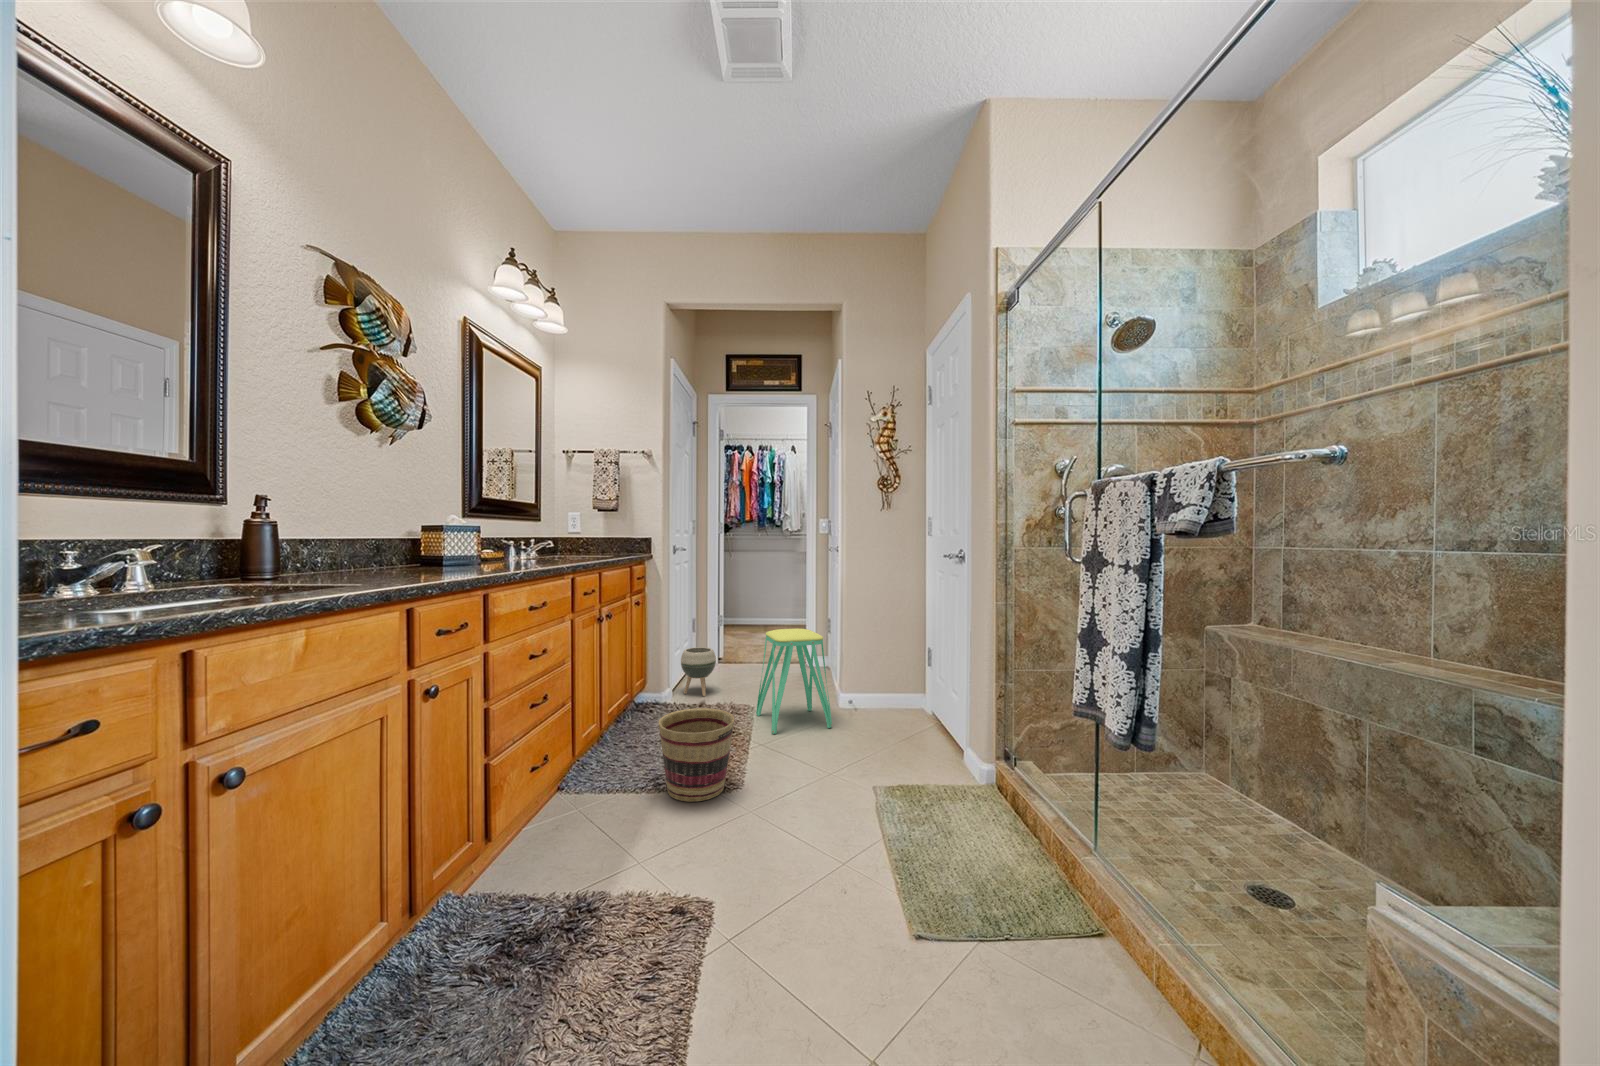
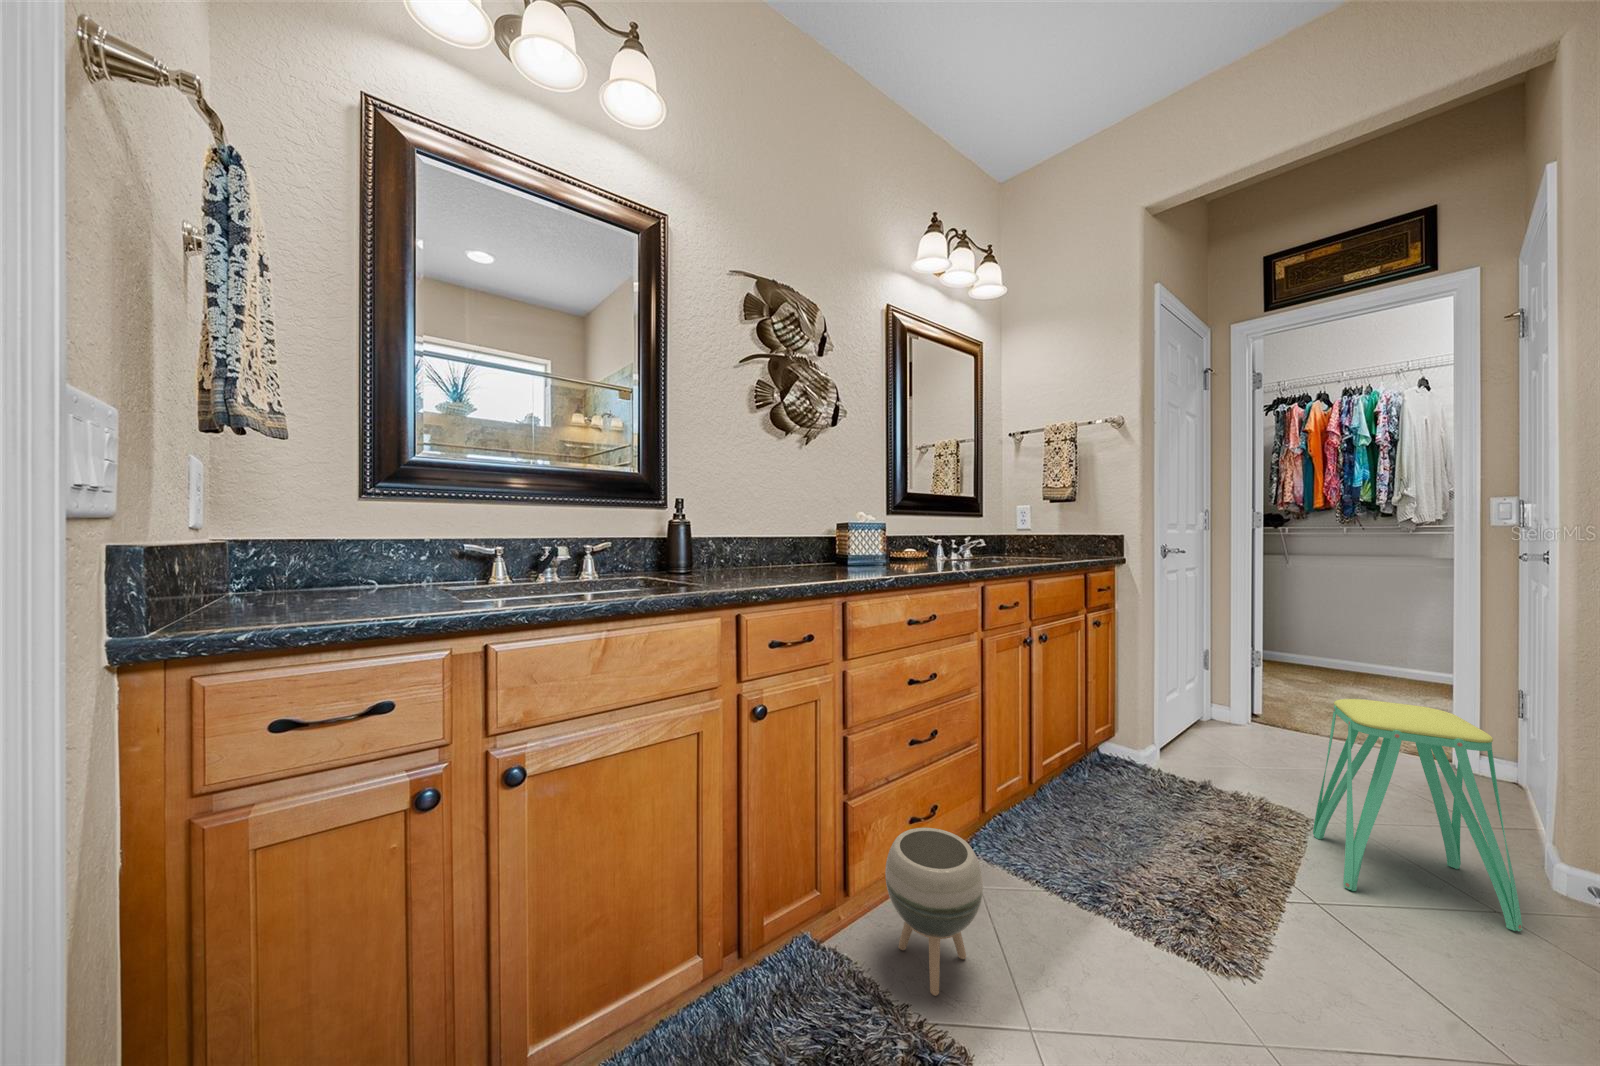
planter: present [681,647,716,696] -> present [885,828,983,996]
basket: present [658,708,735,802] -> none [1093,800,1237,973]

